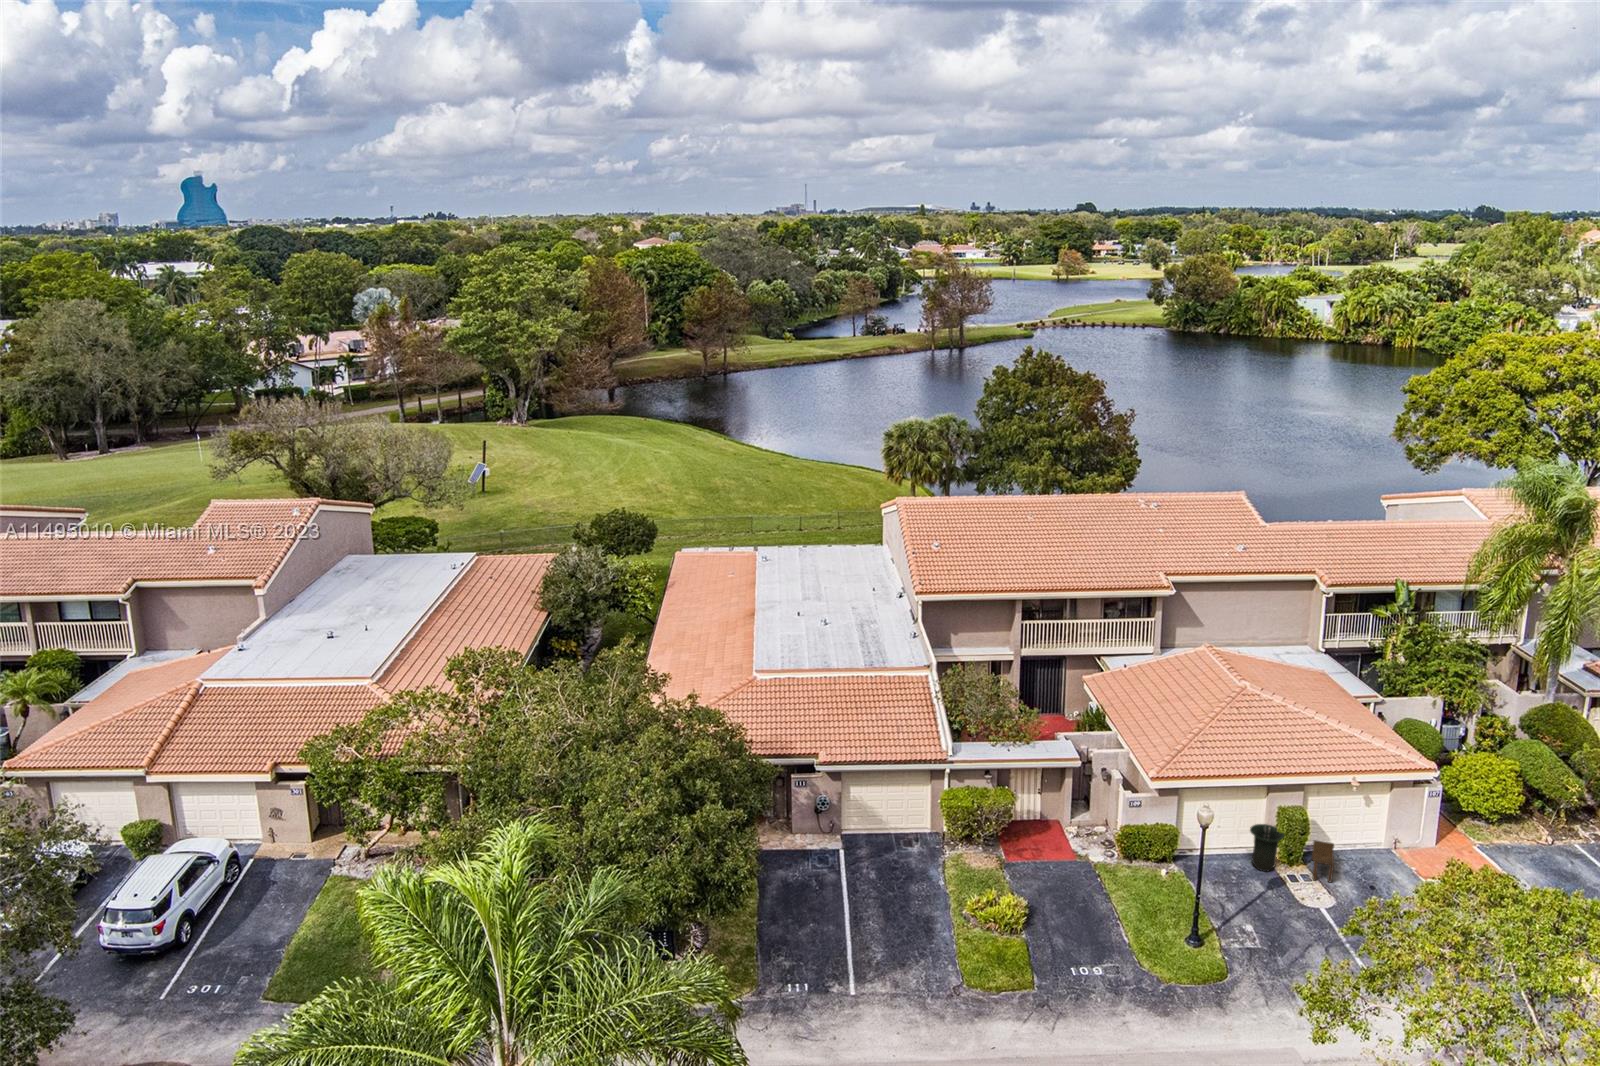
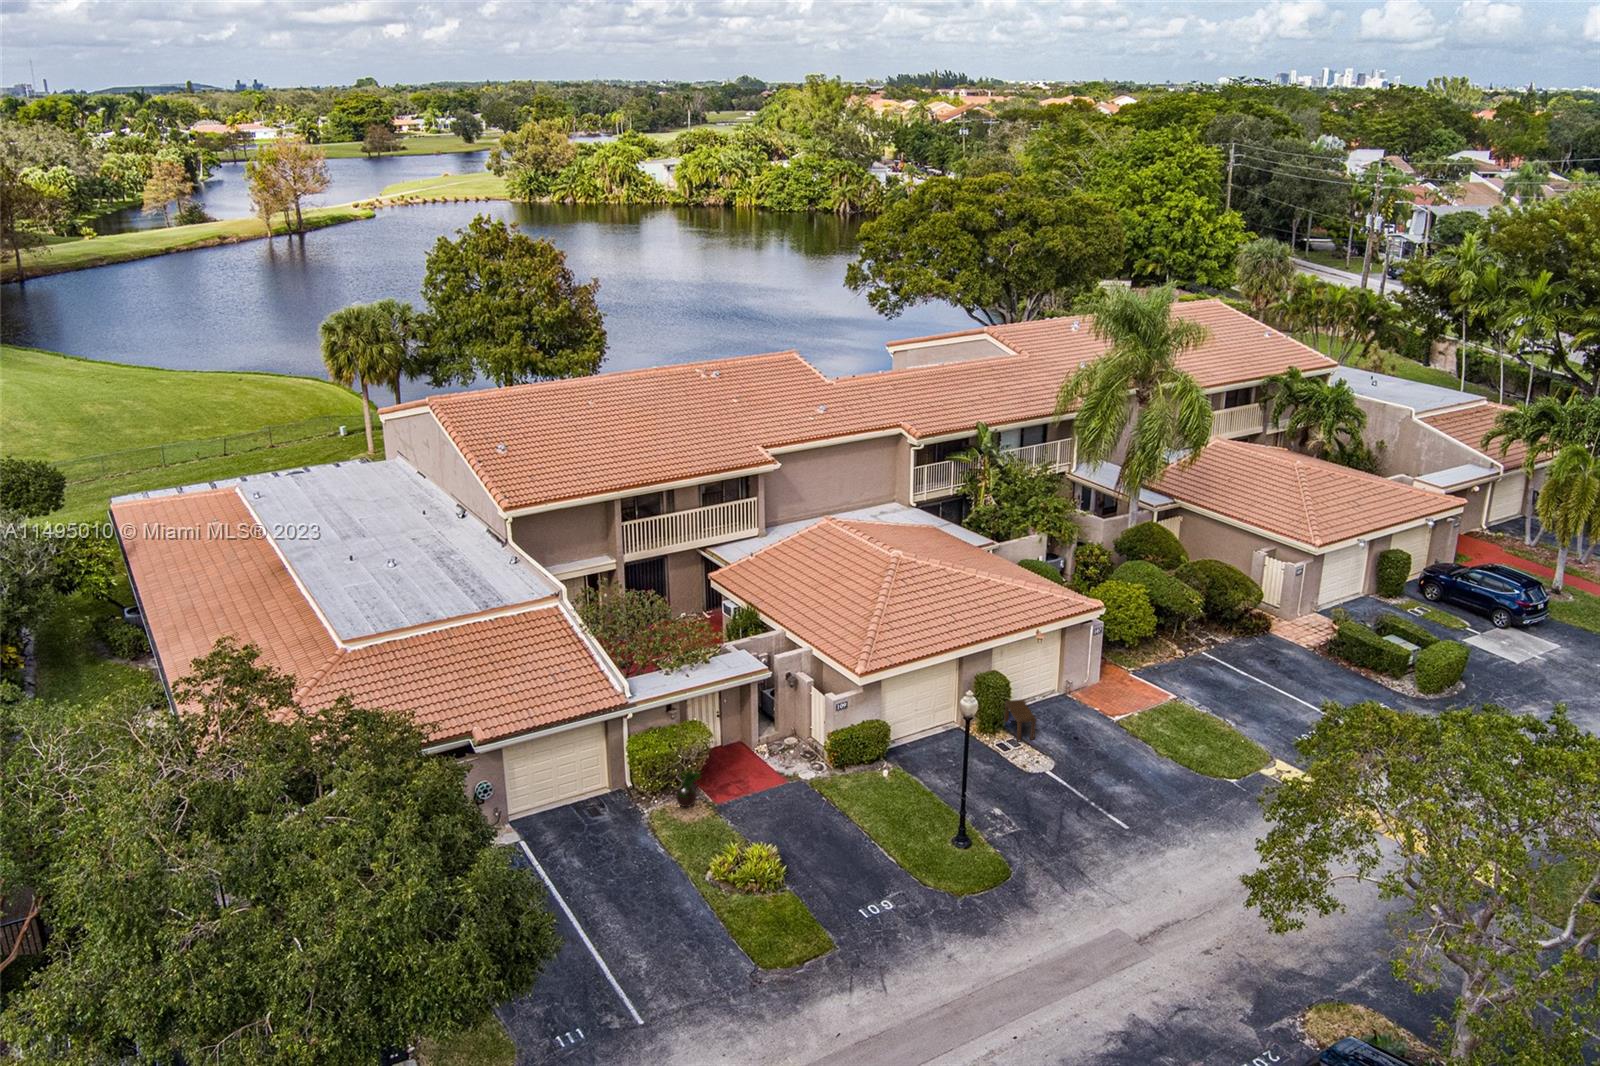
potted tree: none [972,822,994,854] -> present [676,770,699,807]
trash can: present [1250,824,1285,871] -> none [953,695,989,745]

